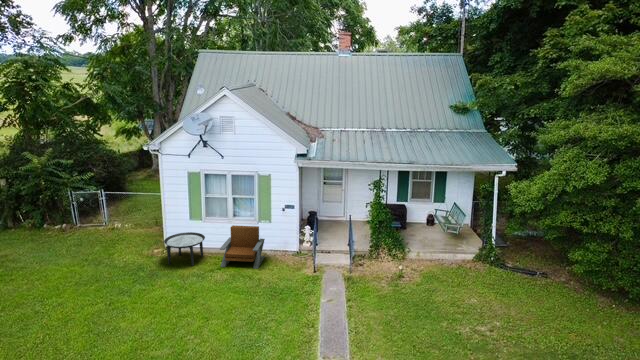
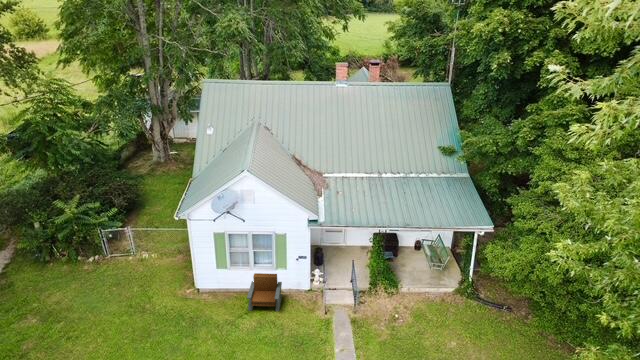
round table: present [164,232,205,266] -> none [199,278,232,311]

